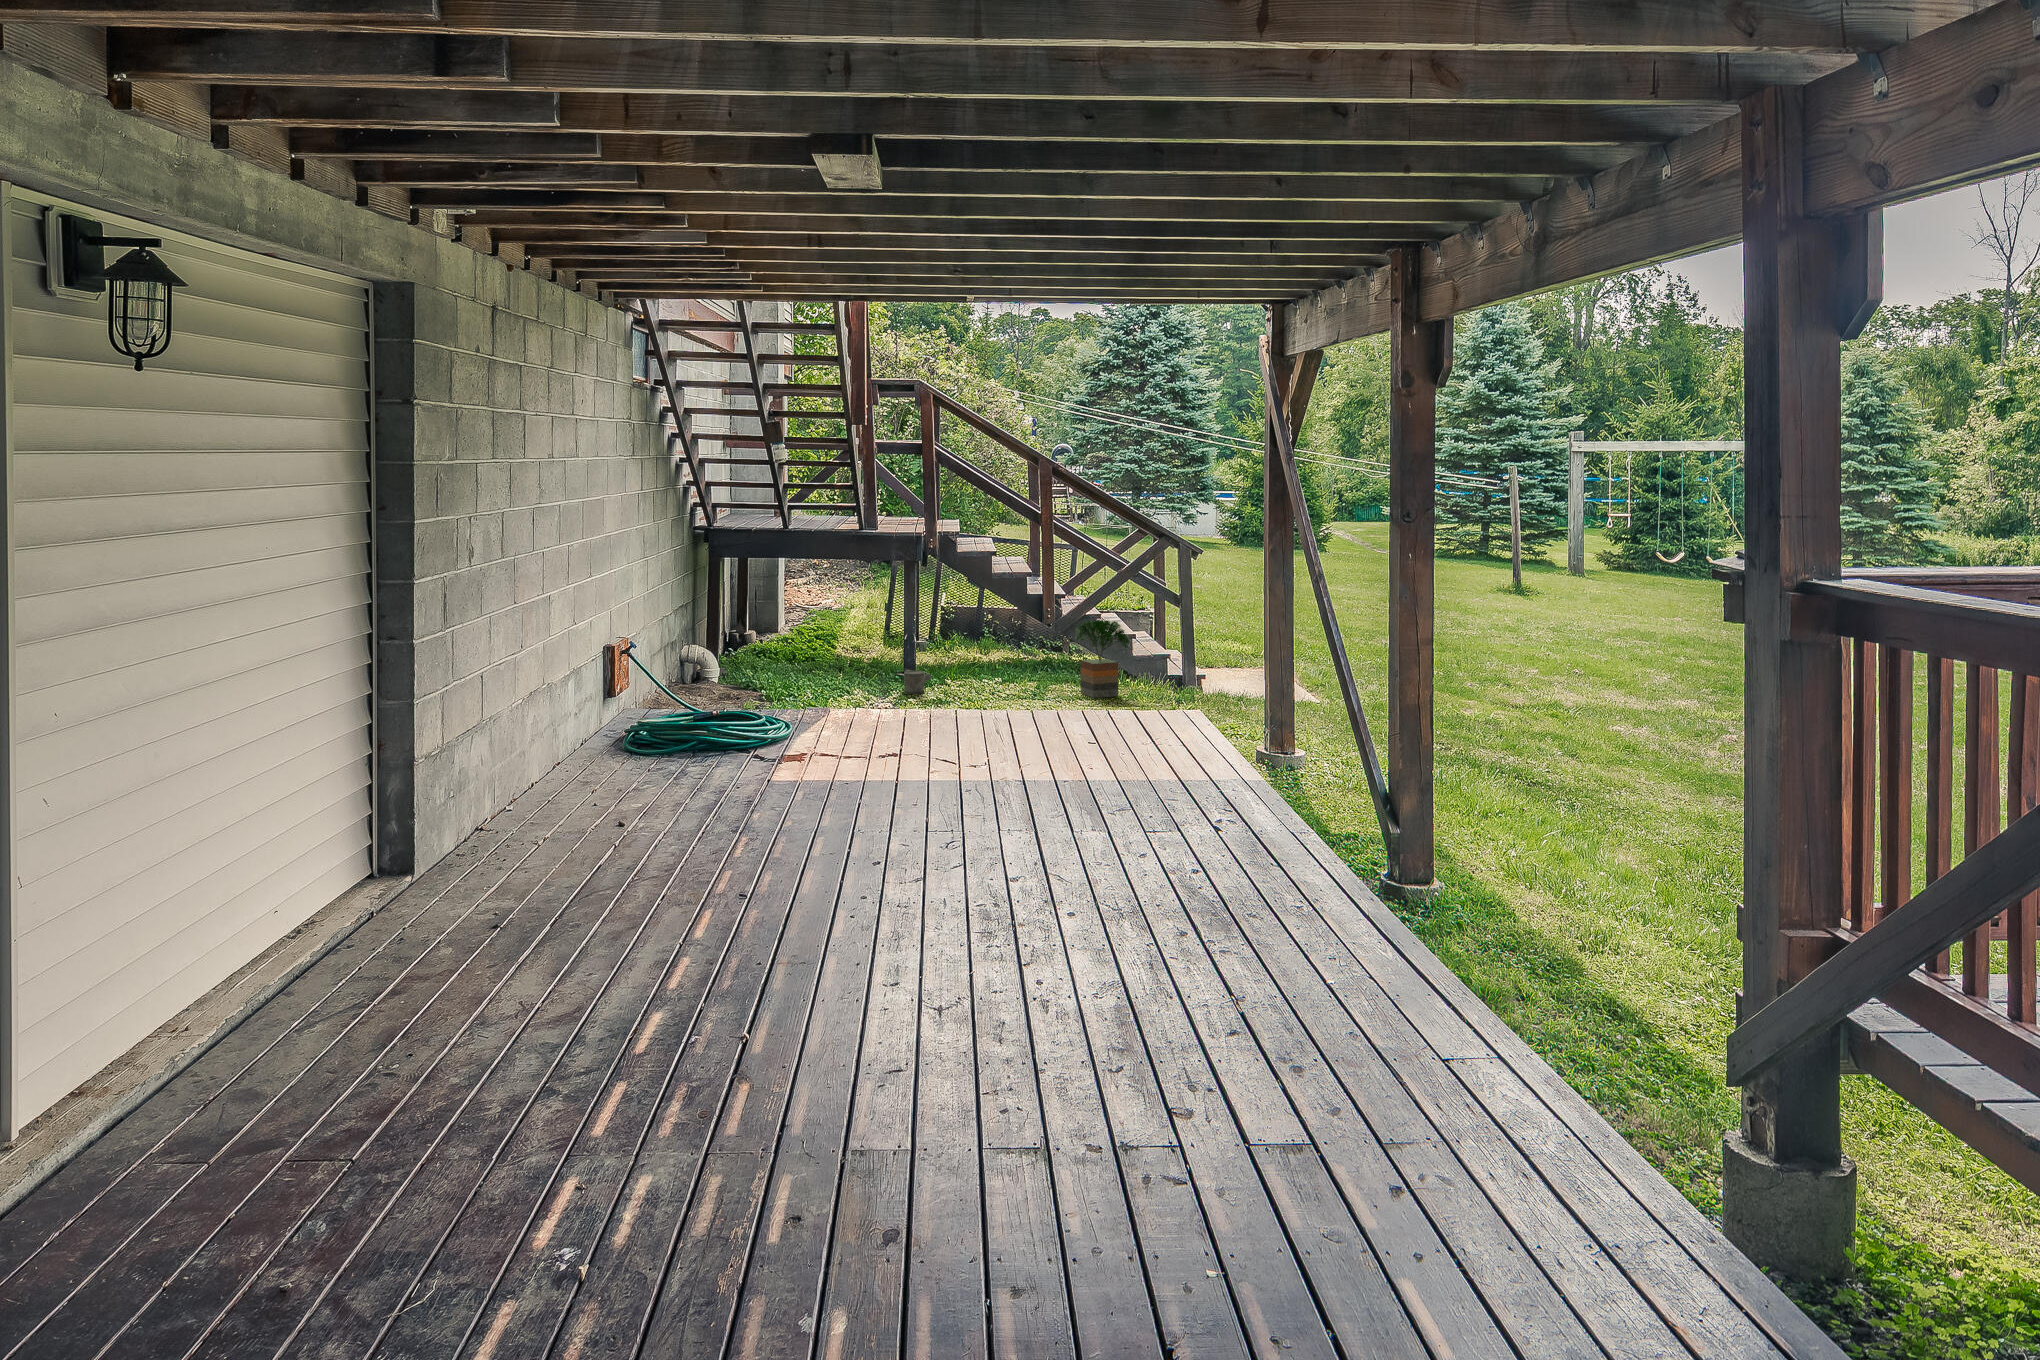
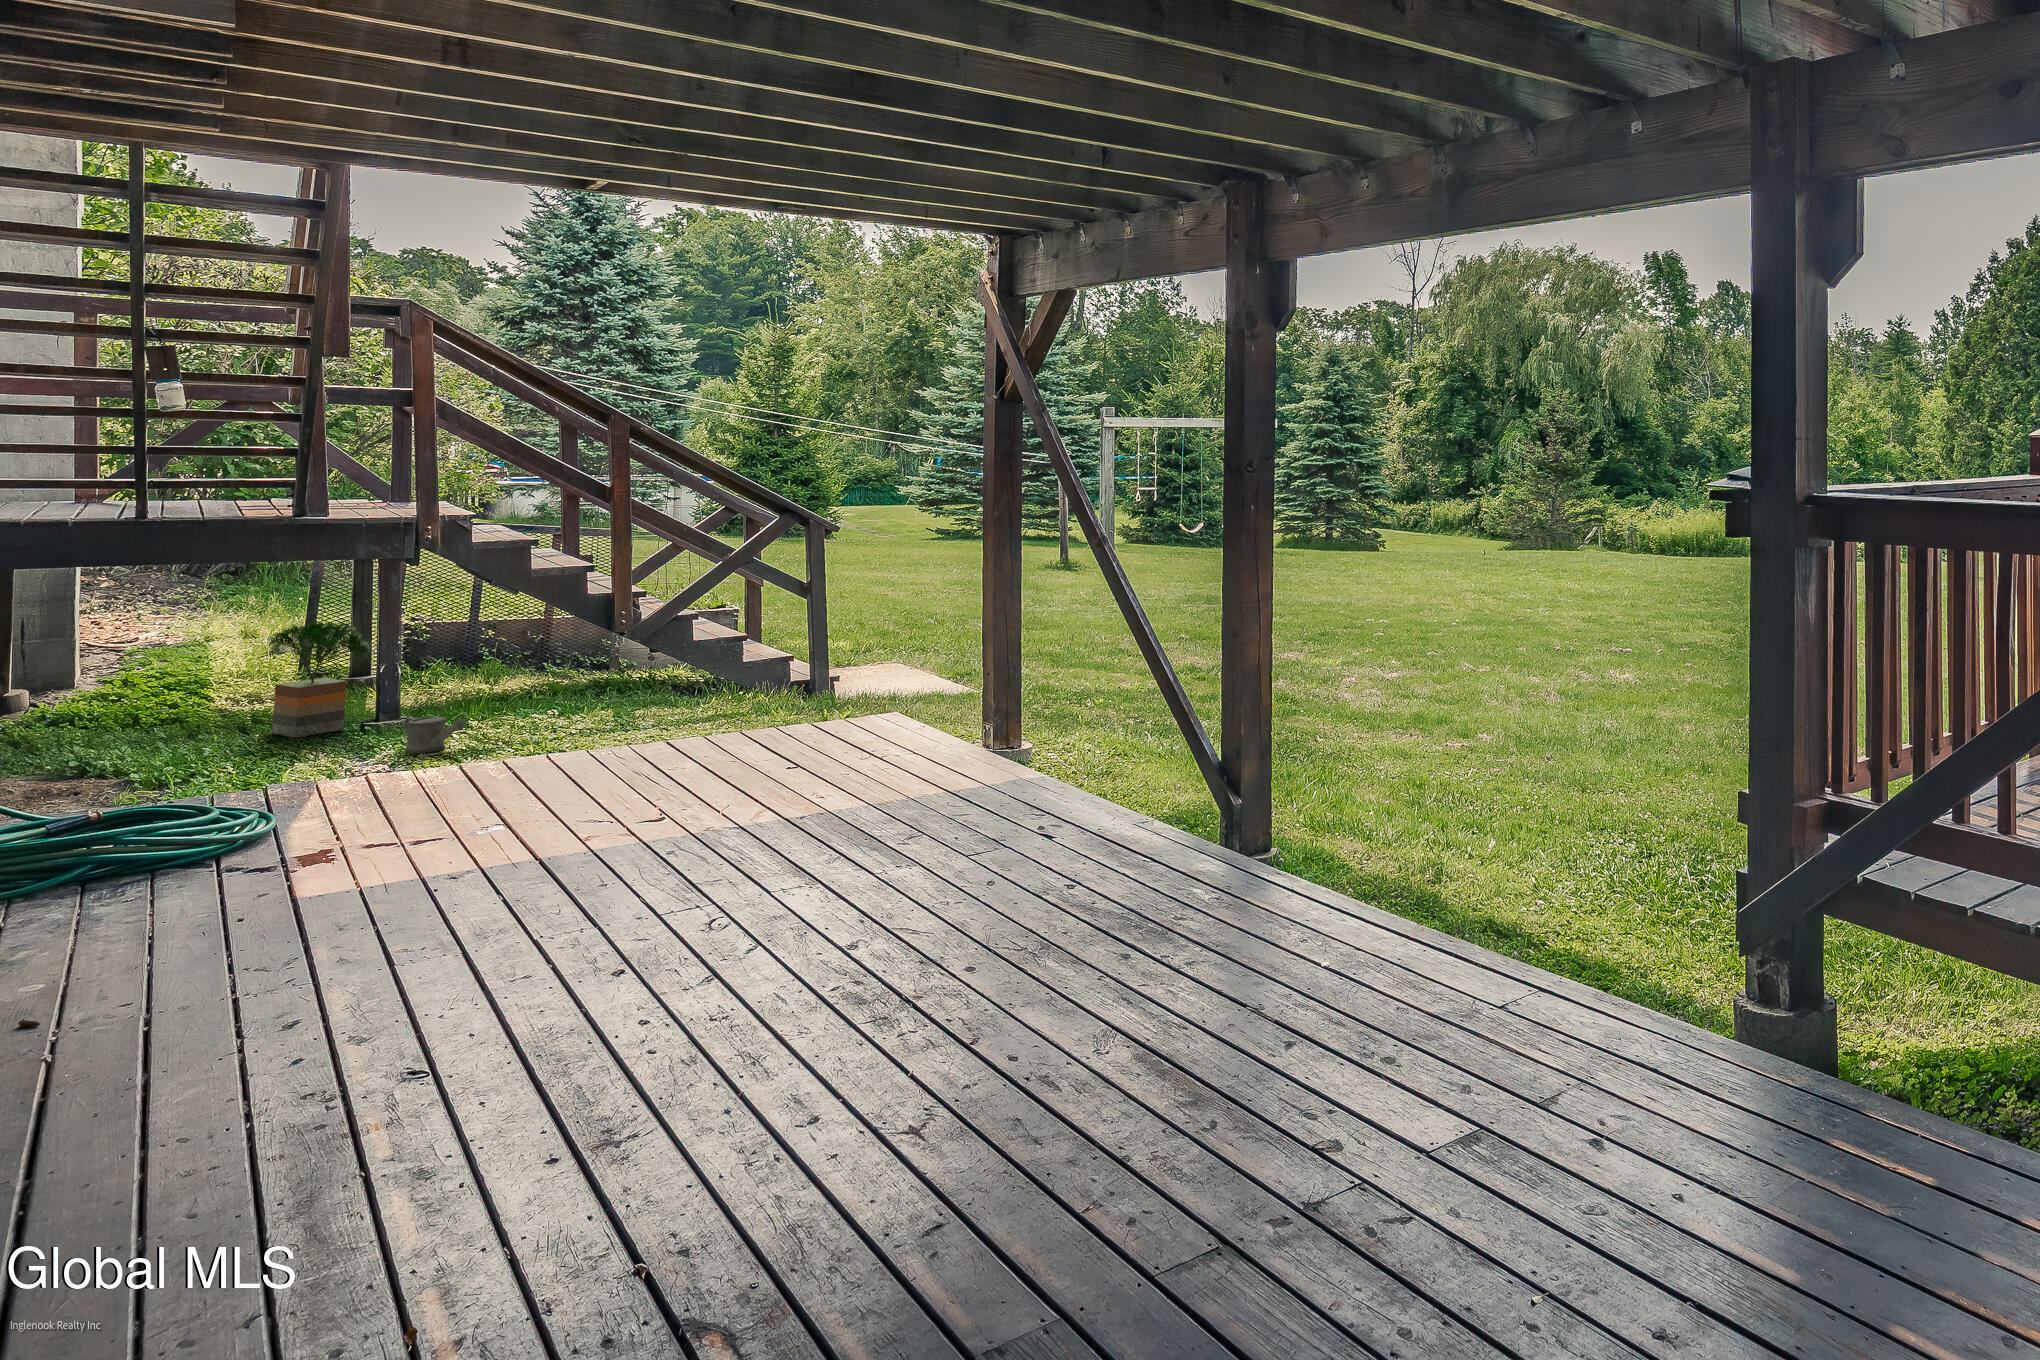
potted tree: present [1076,619,1130,698] -> present [268,622,370,738]

